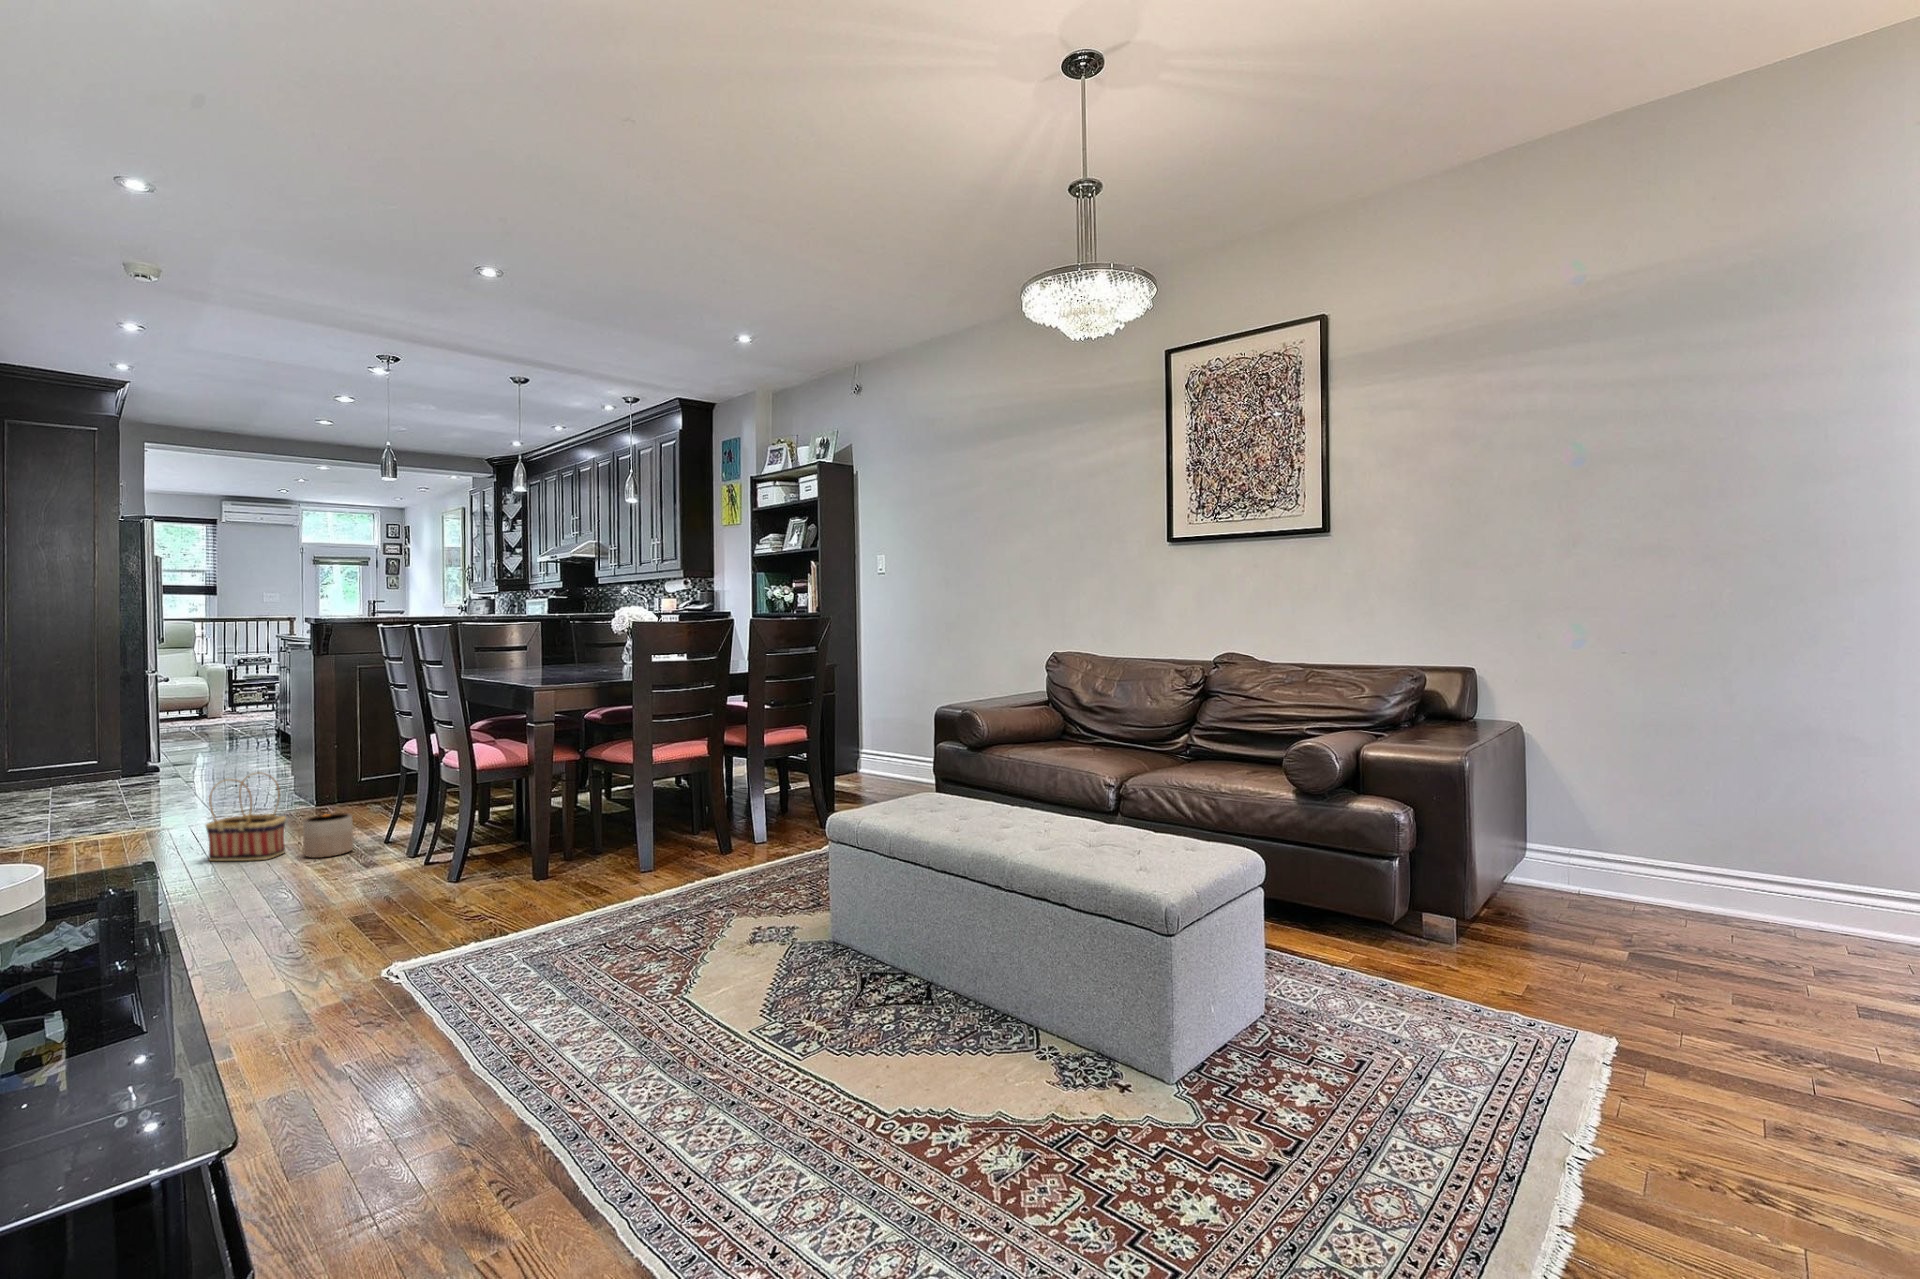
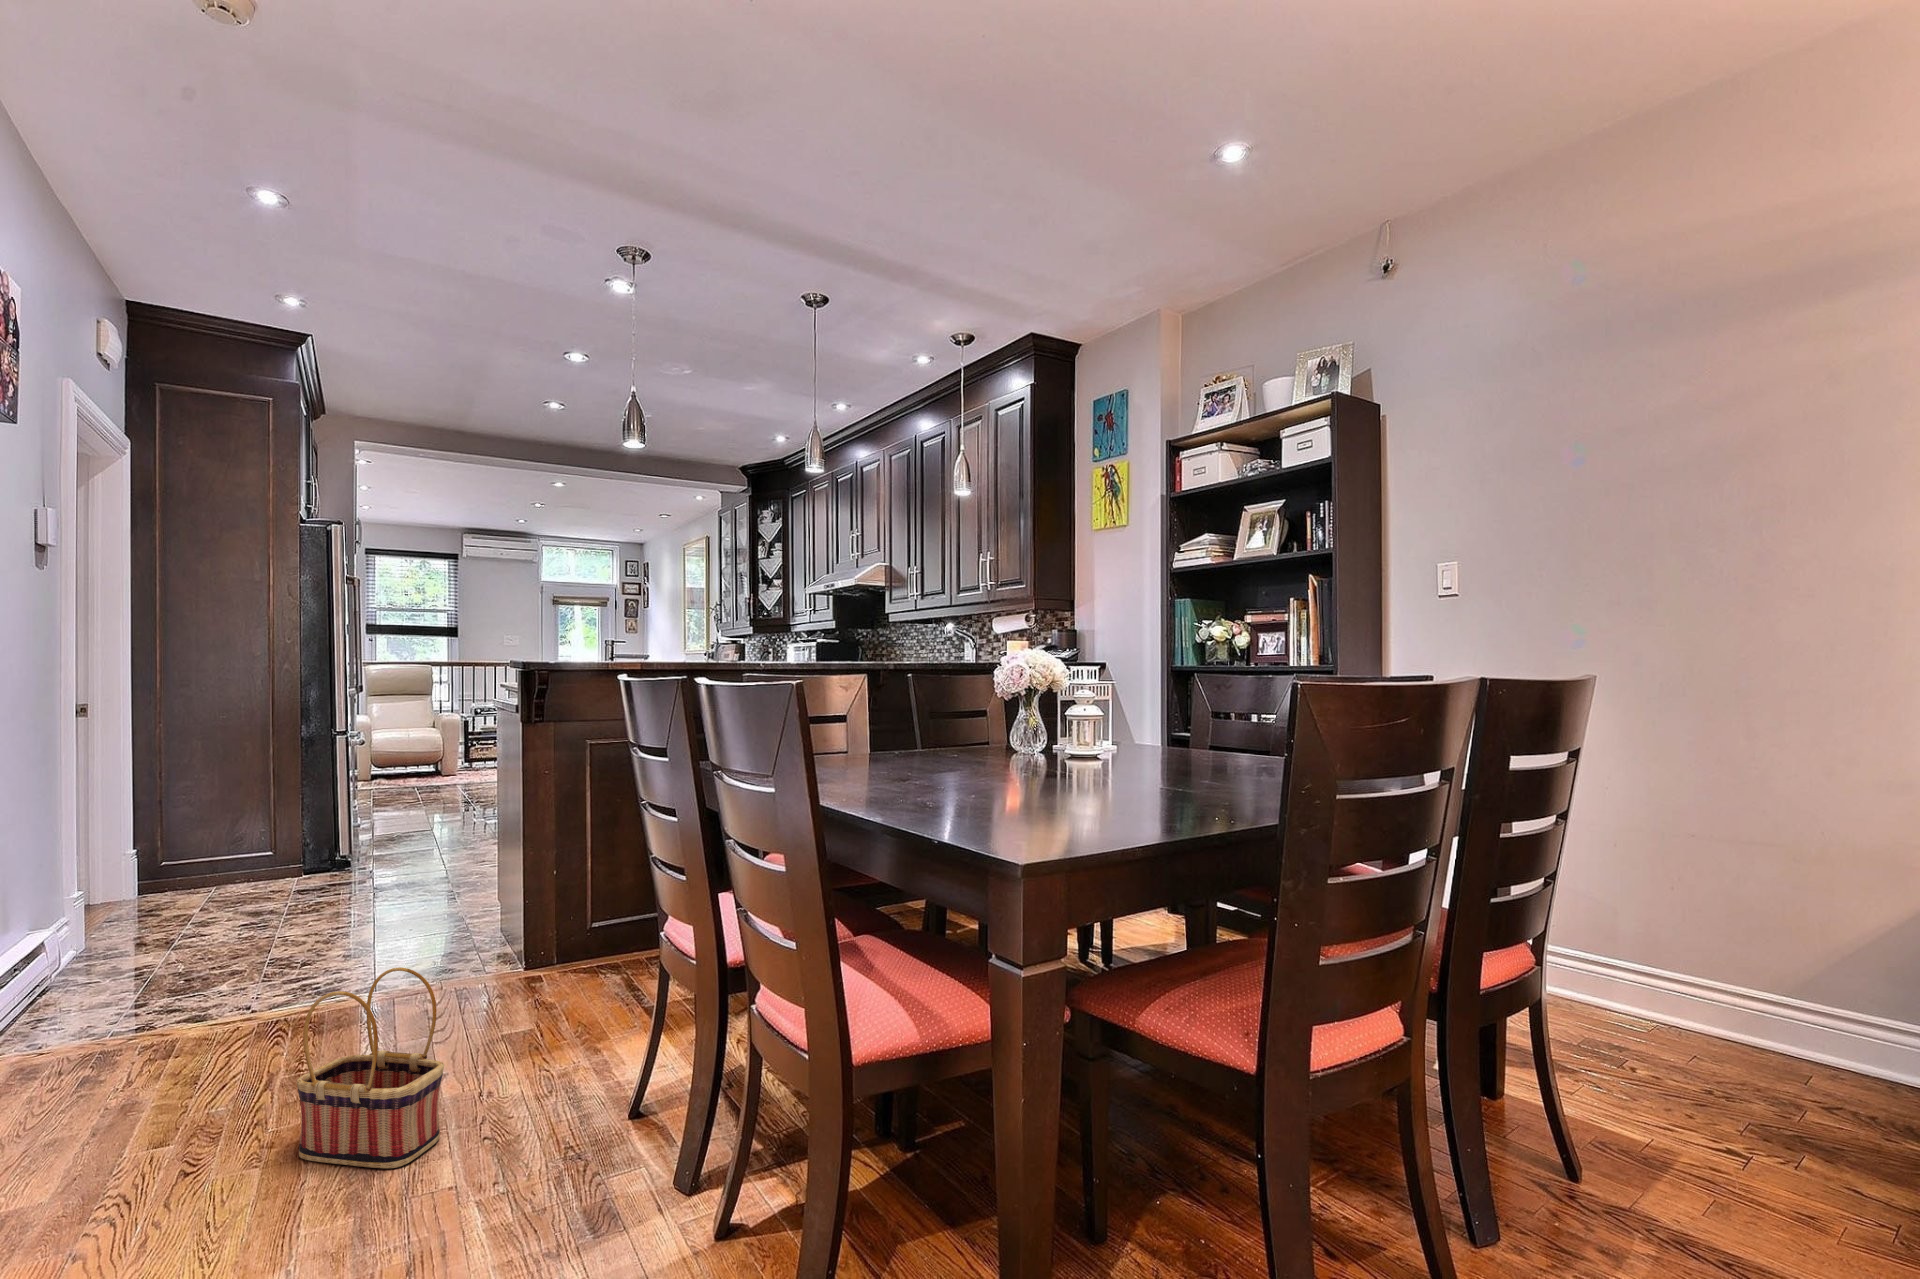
planter: present [303,813,354,858] -> none [468,1060,563,1173]

